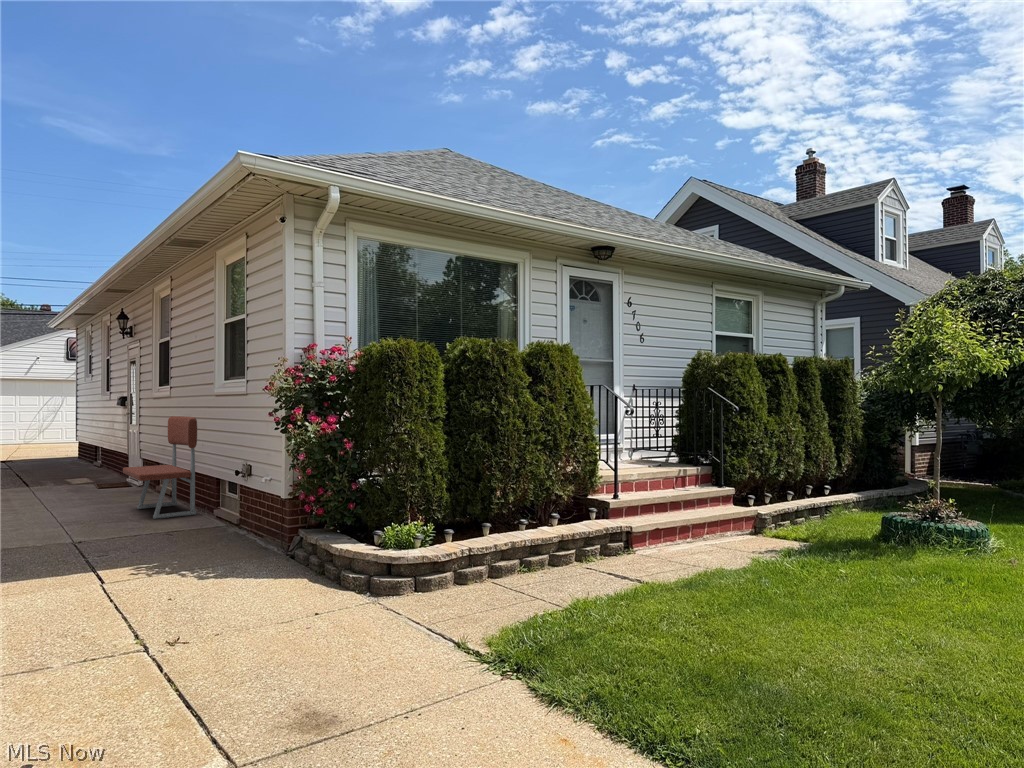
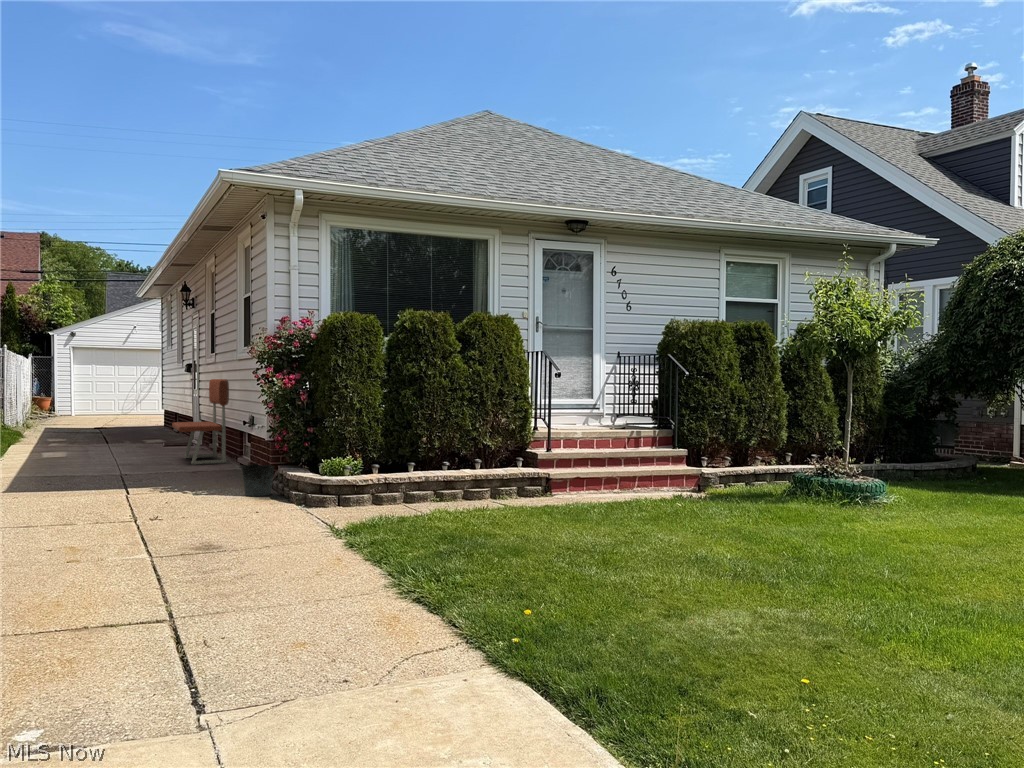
bucket: none [261,530,307,575] -> present [239,463,274,496]

